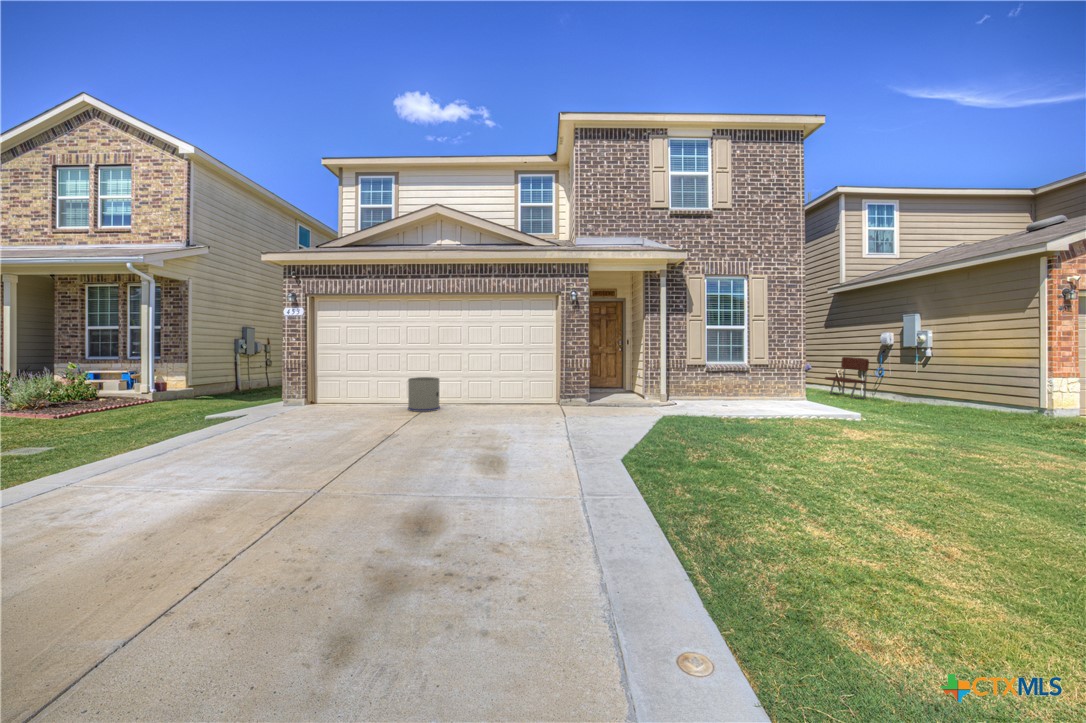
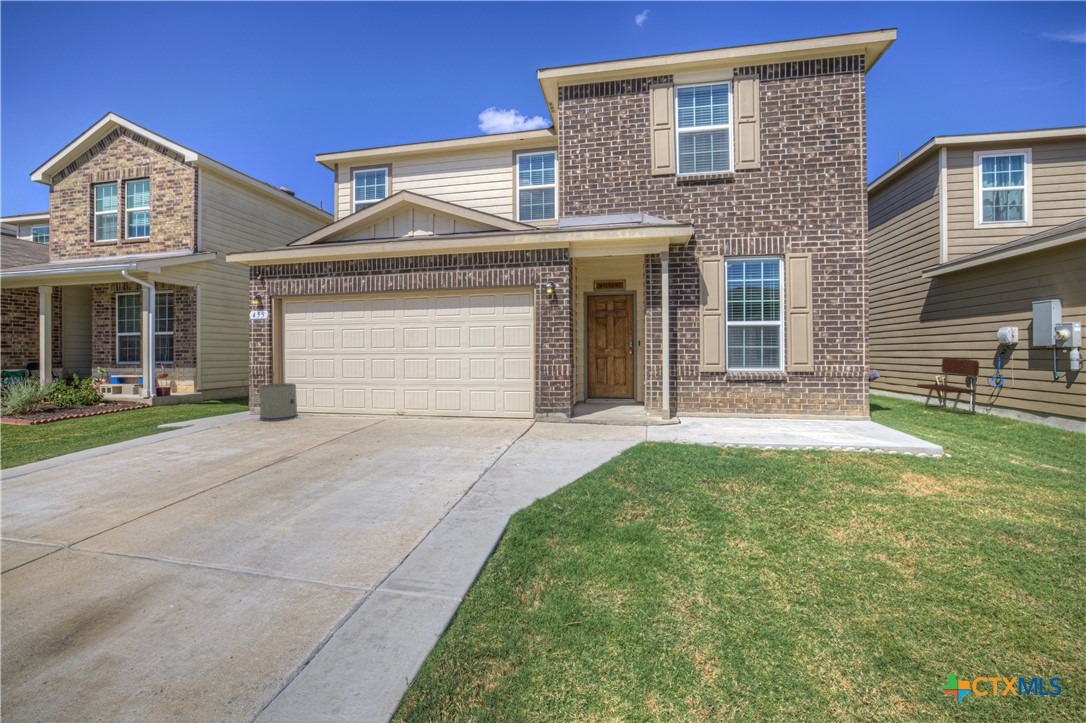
trash can: present [408,377,440,412] -> present [259,384,298,421]

